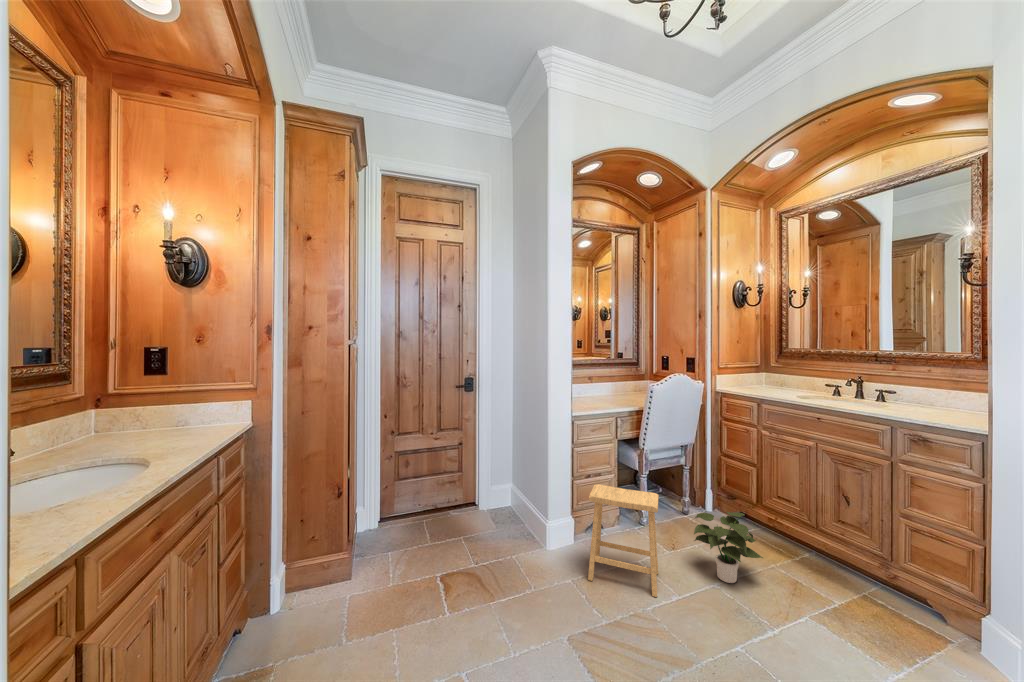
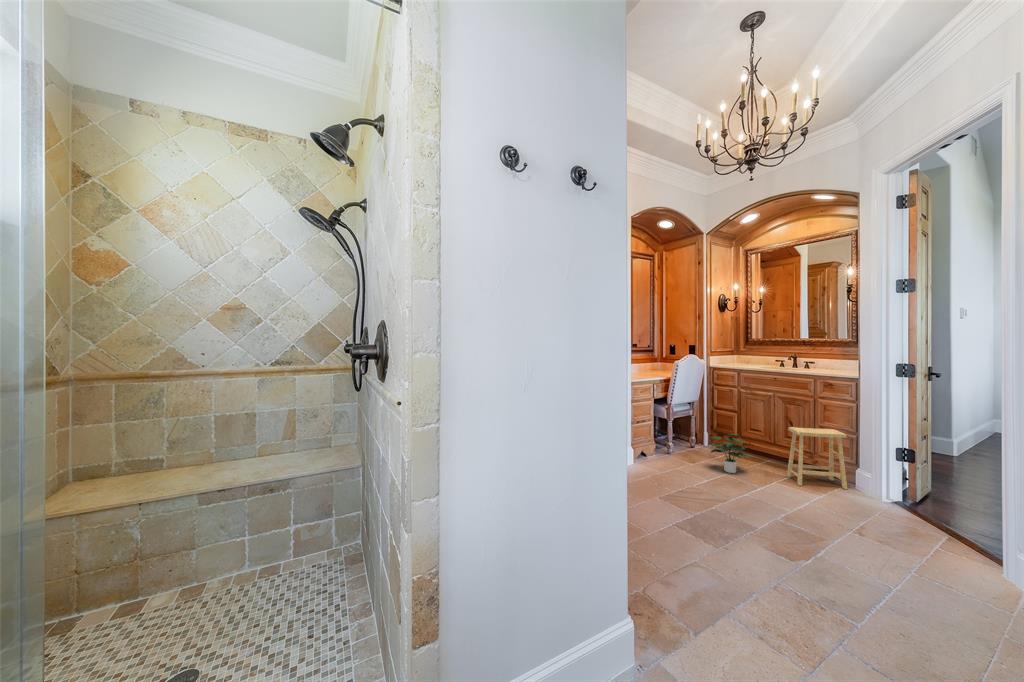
footstool: present [588,484,659,597] -> present [787,427,848,489]

